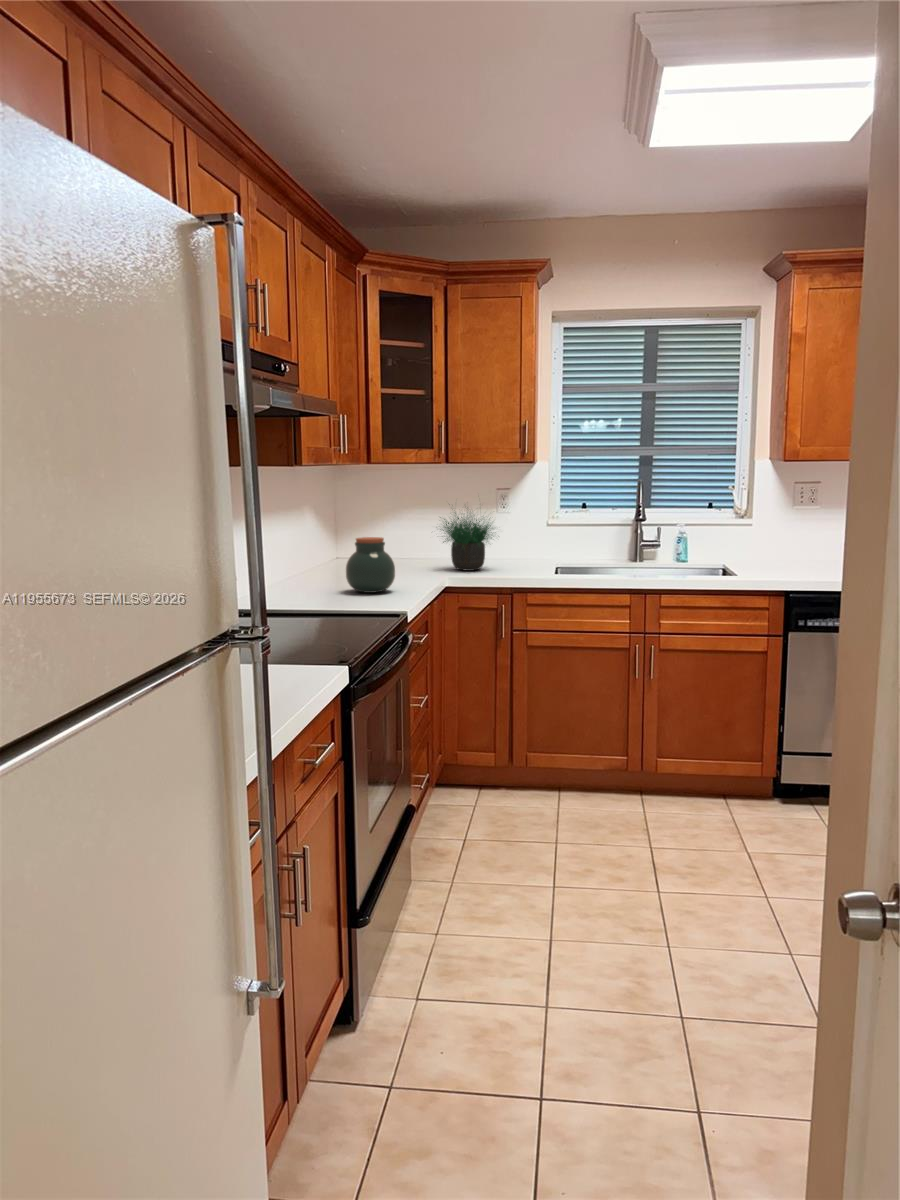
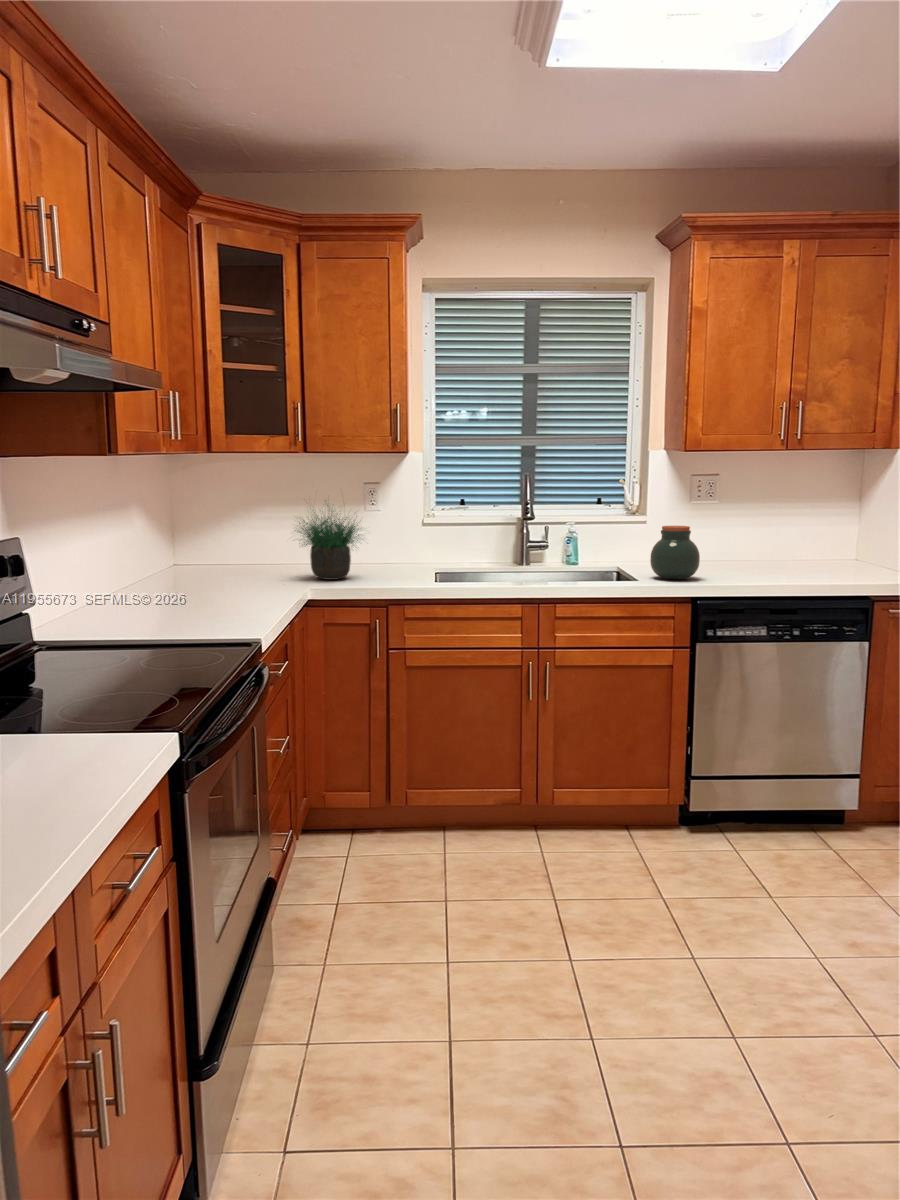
jar: present [346,537,395,593] -> present [650,526,700,580]

